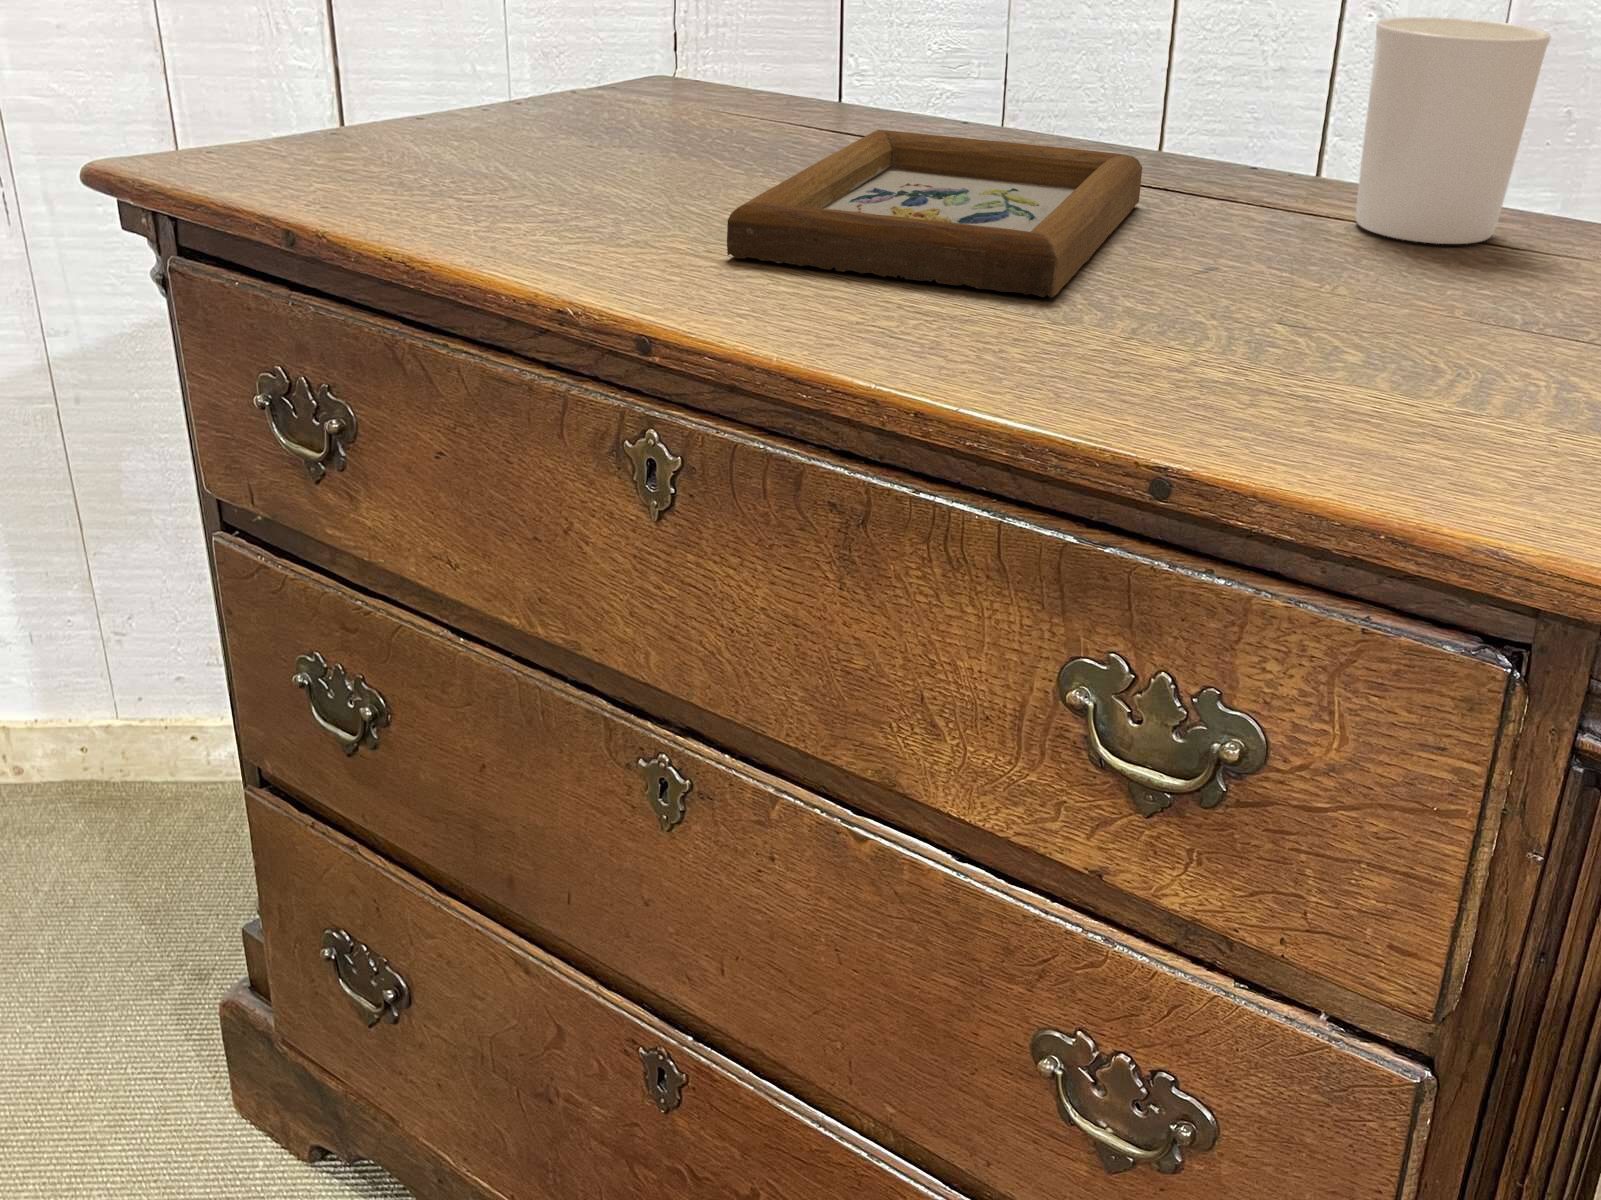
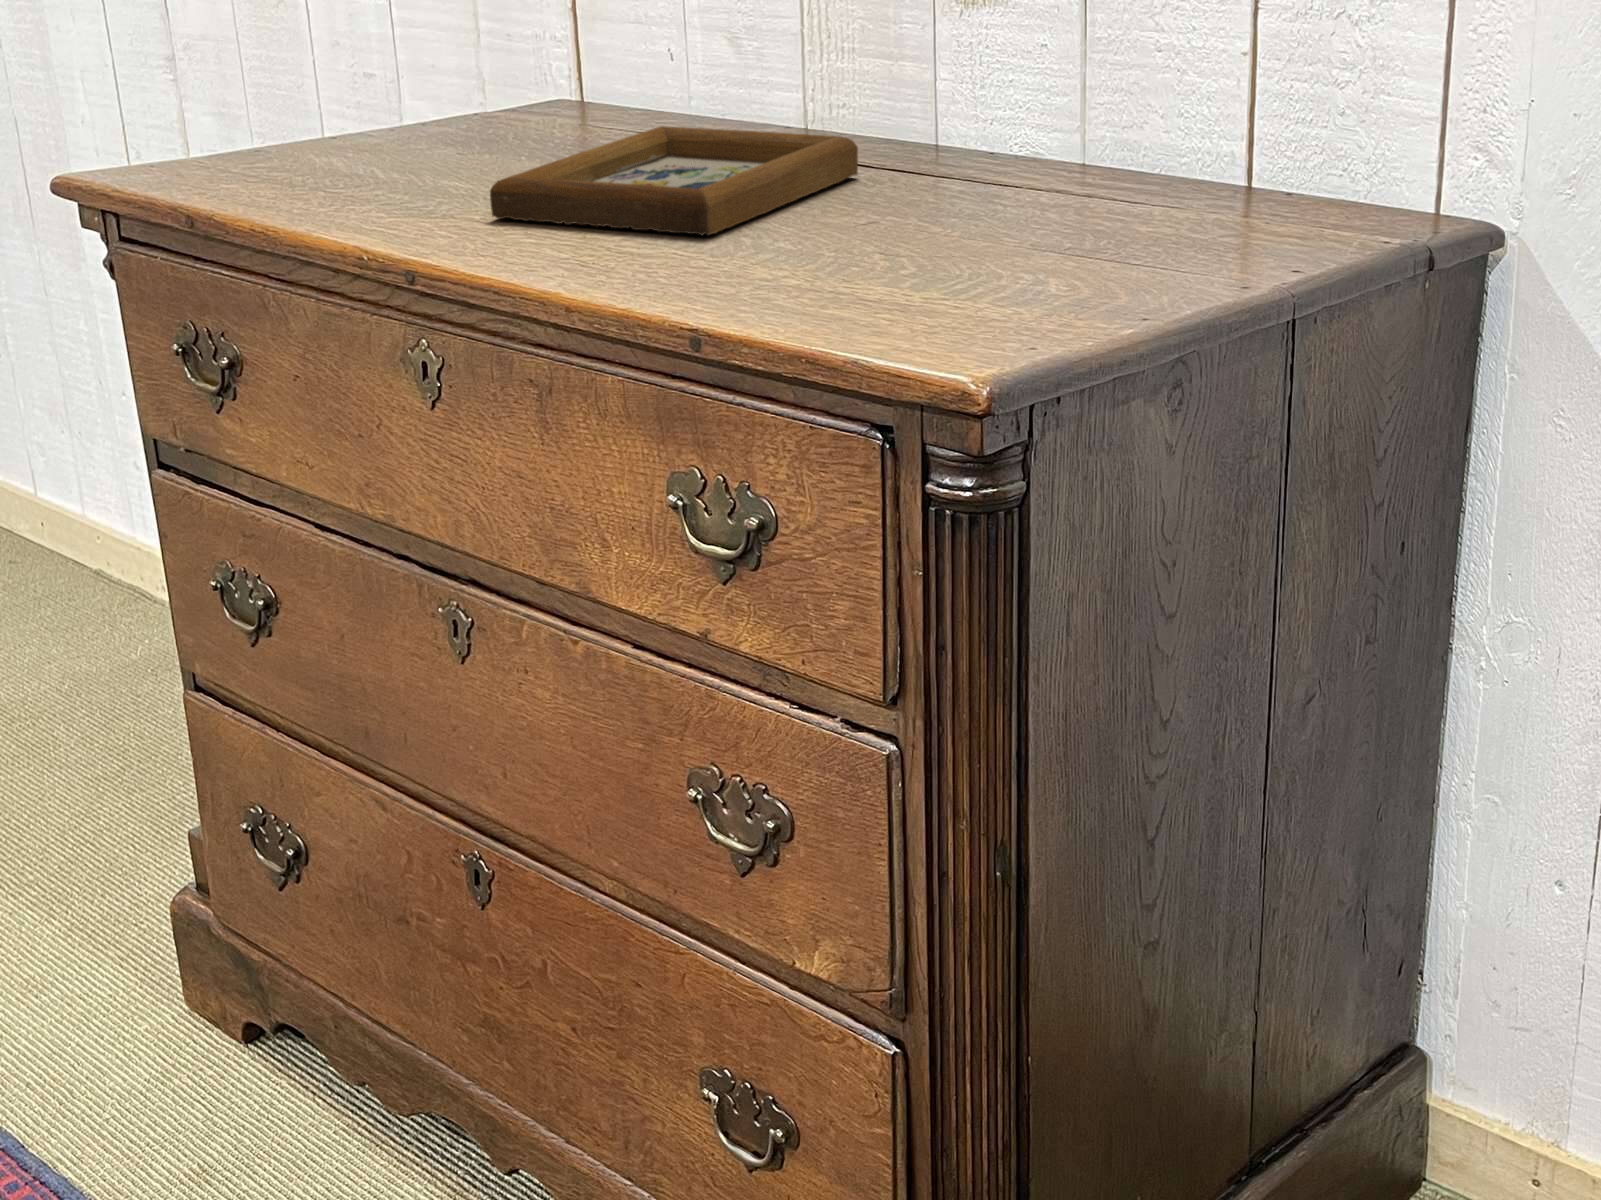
candle holder: present [1356,17,1551,244] -> none [1012,19,1142,195]

